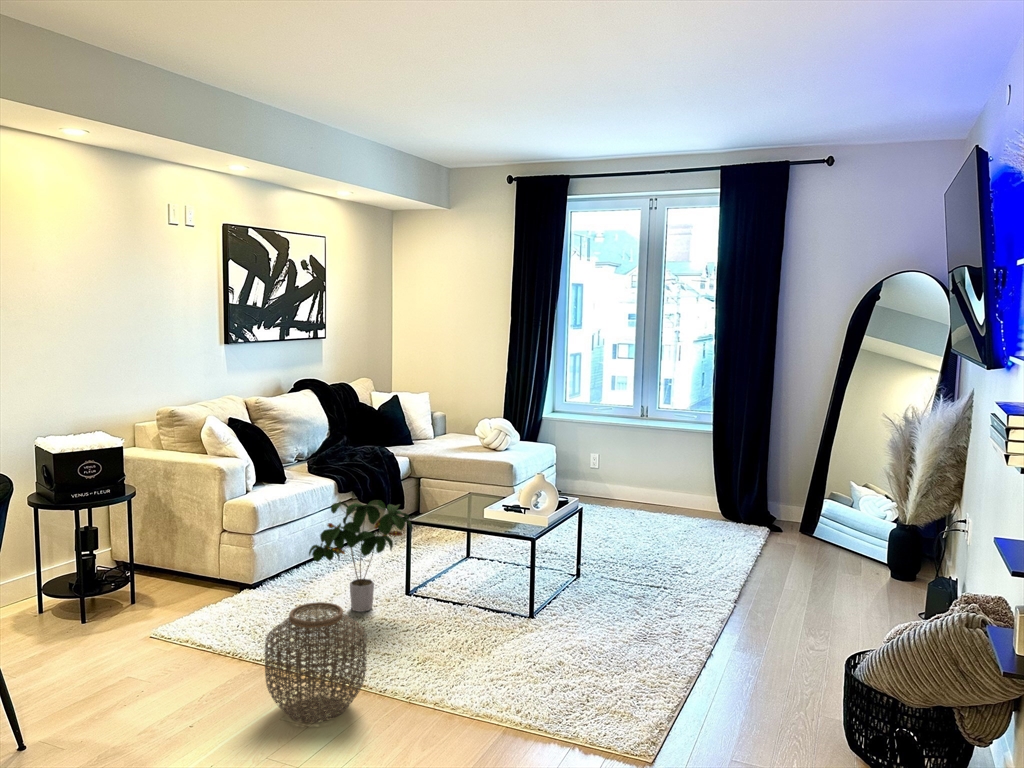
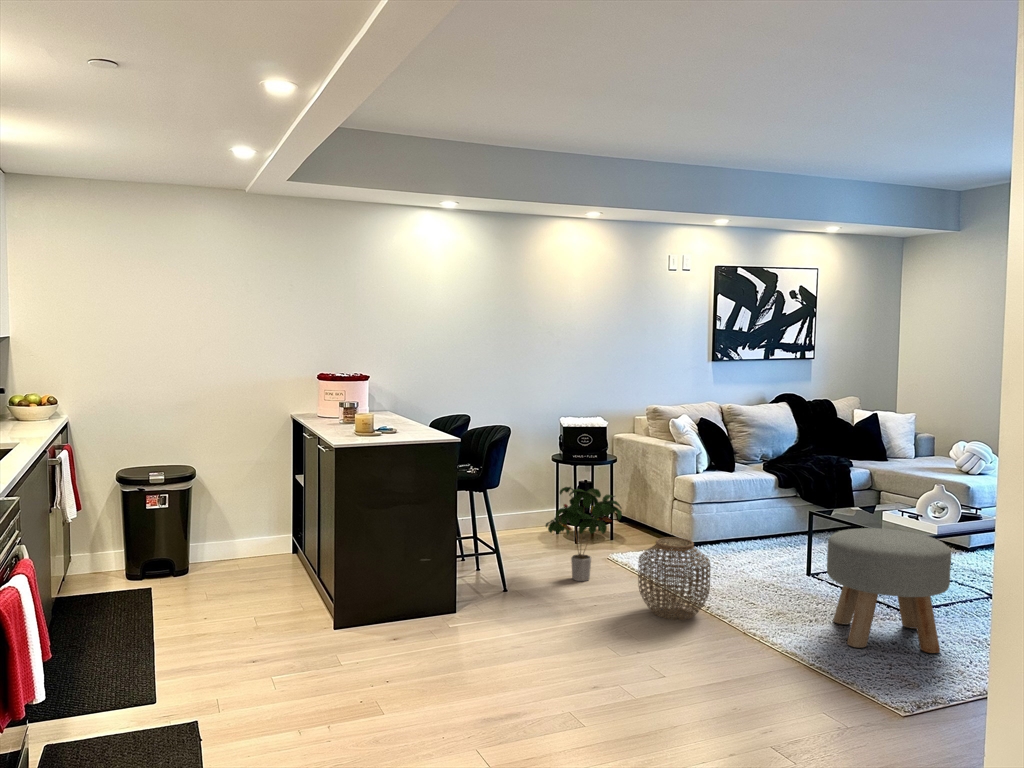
potted plant: present [309,500,412,612] -> present [546,487,622,581]
ottoman: none [492,538,621,690] -> present [827,528,951,653]

